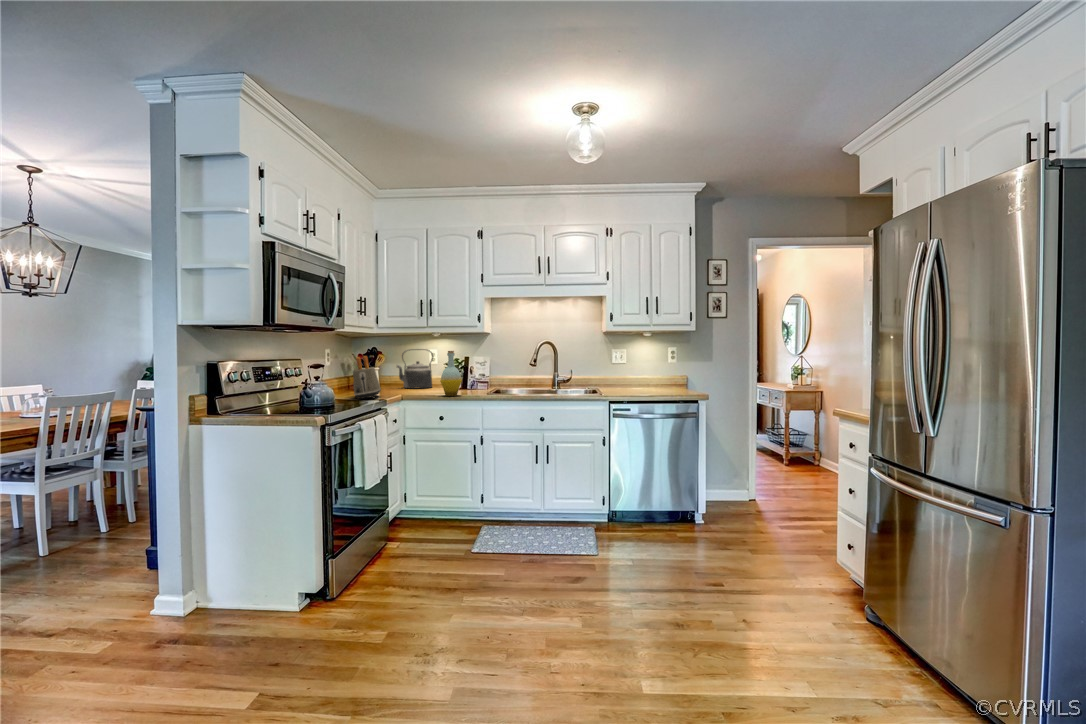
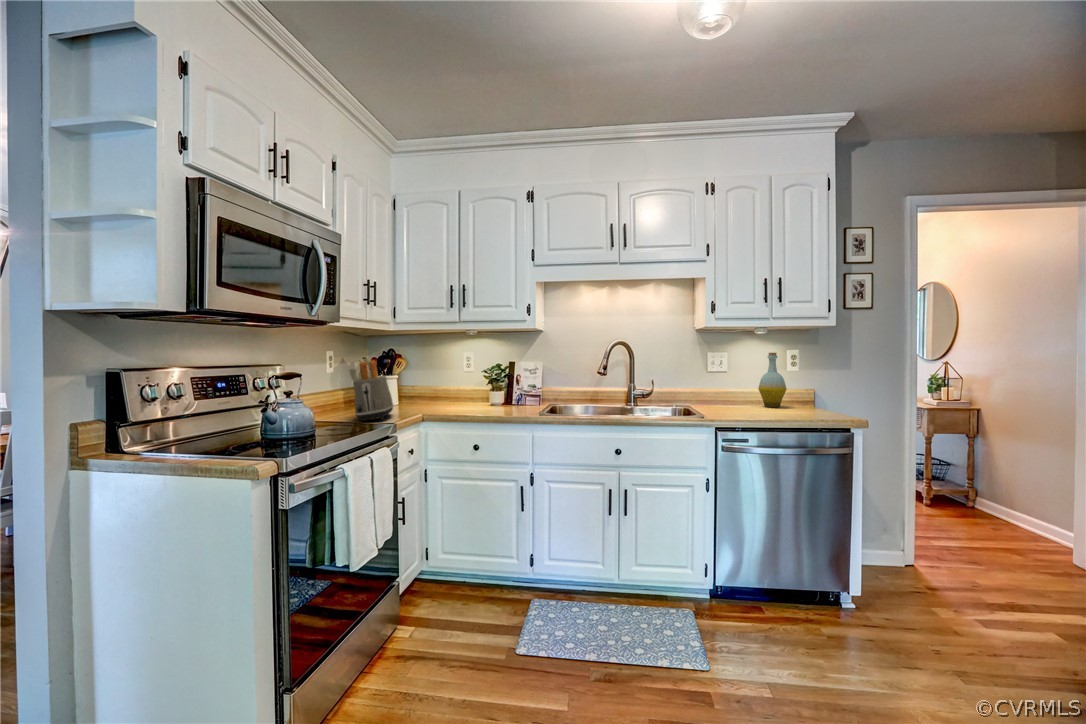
kettle: present [397,349,433,389] -> none [420,351,468,403]
bottle: present [440,351,462,396] -> present [758,353,787,408]

